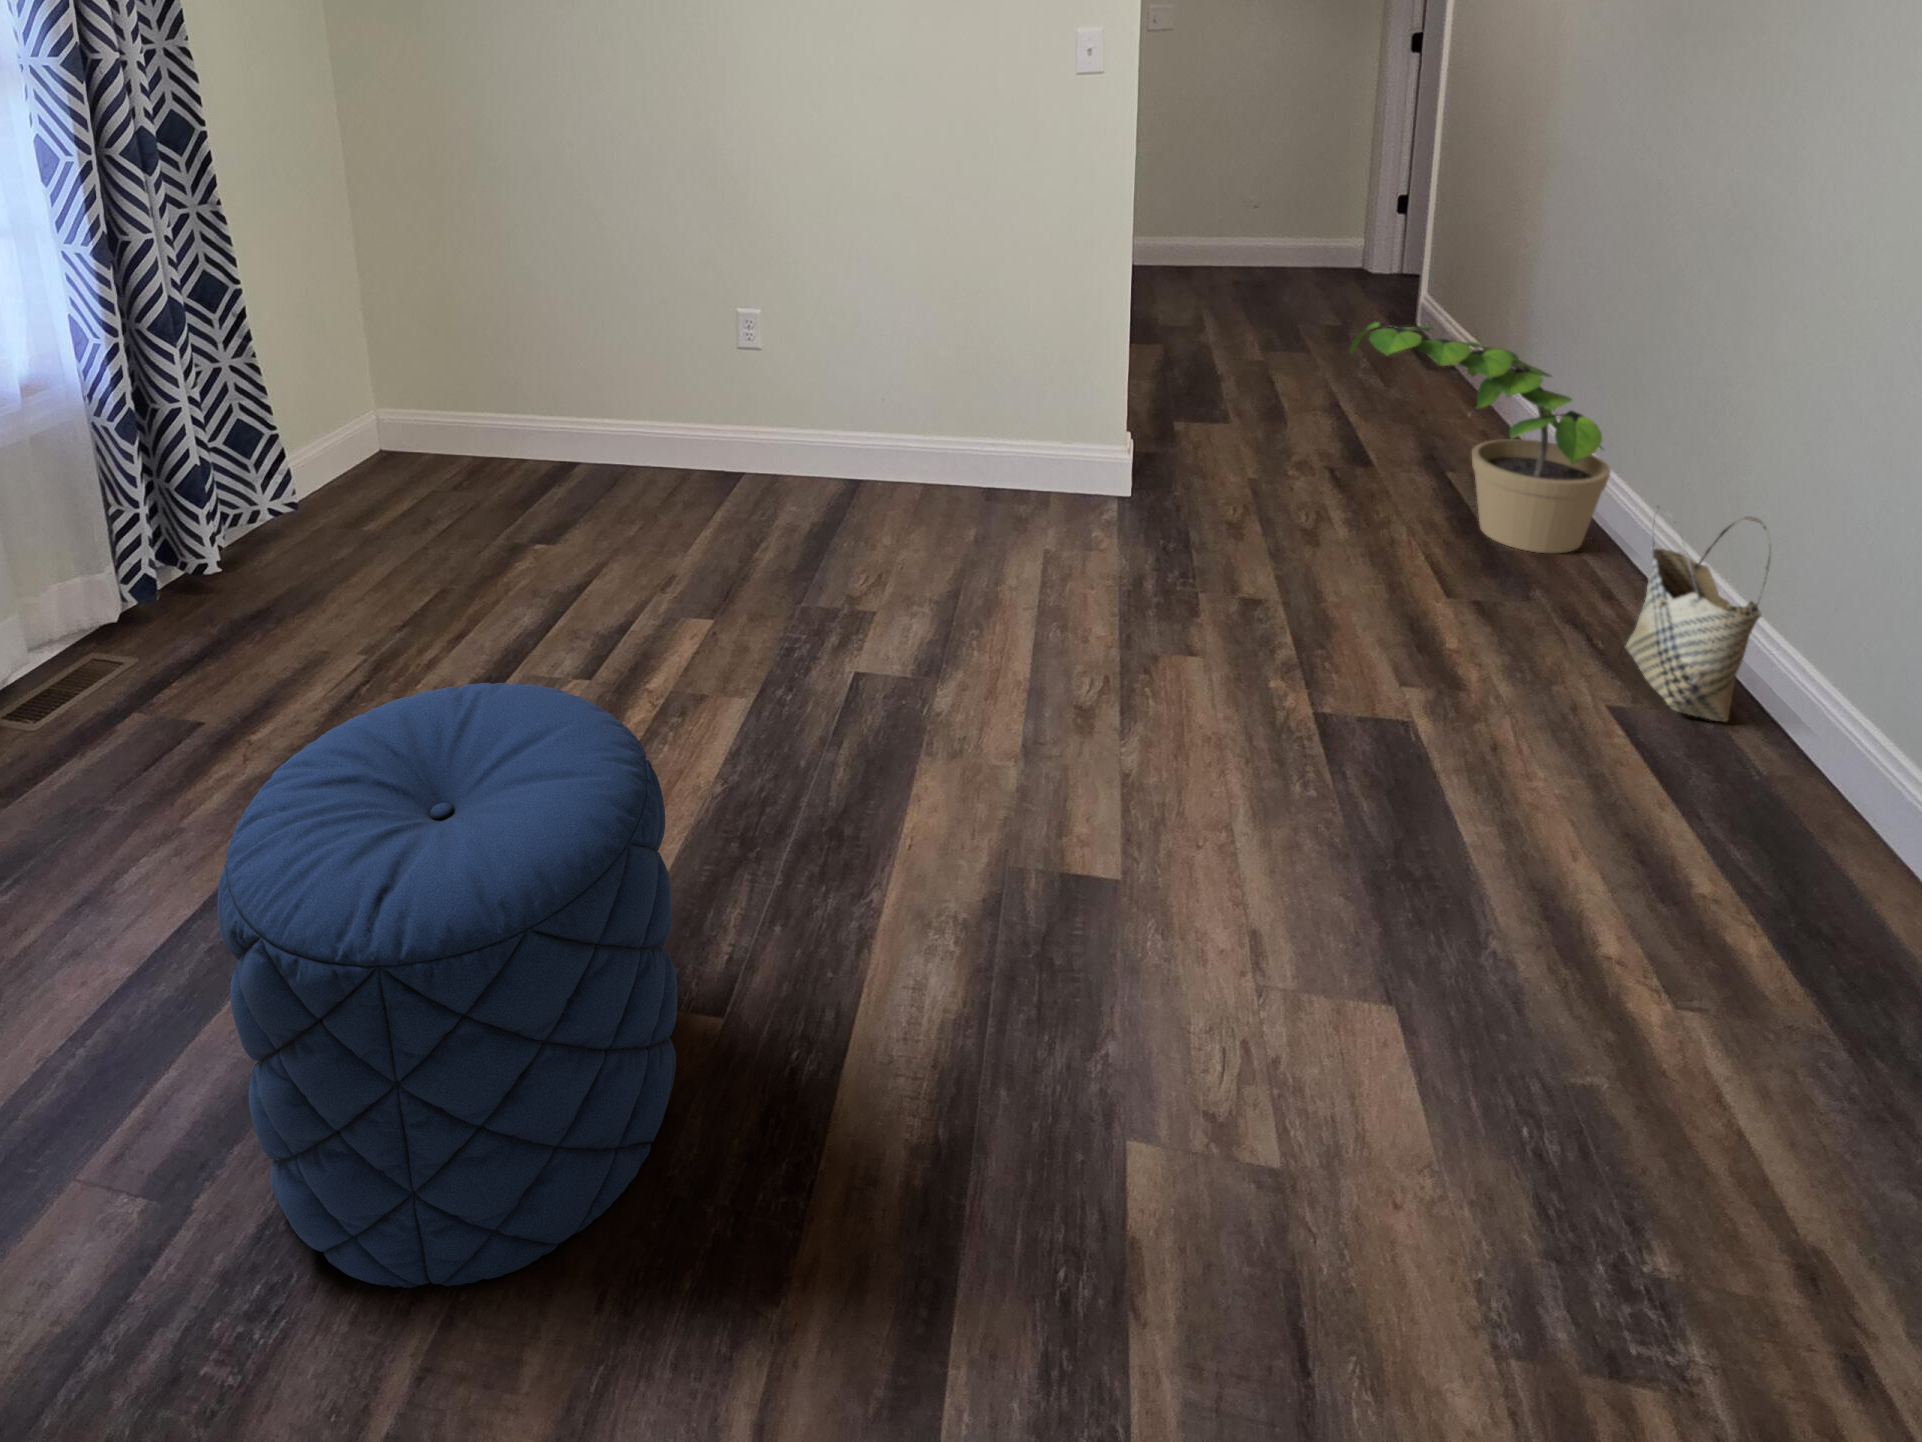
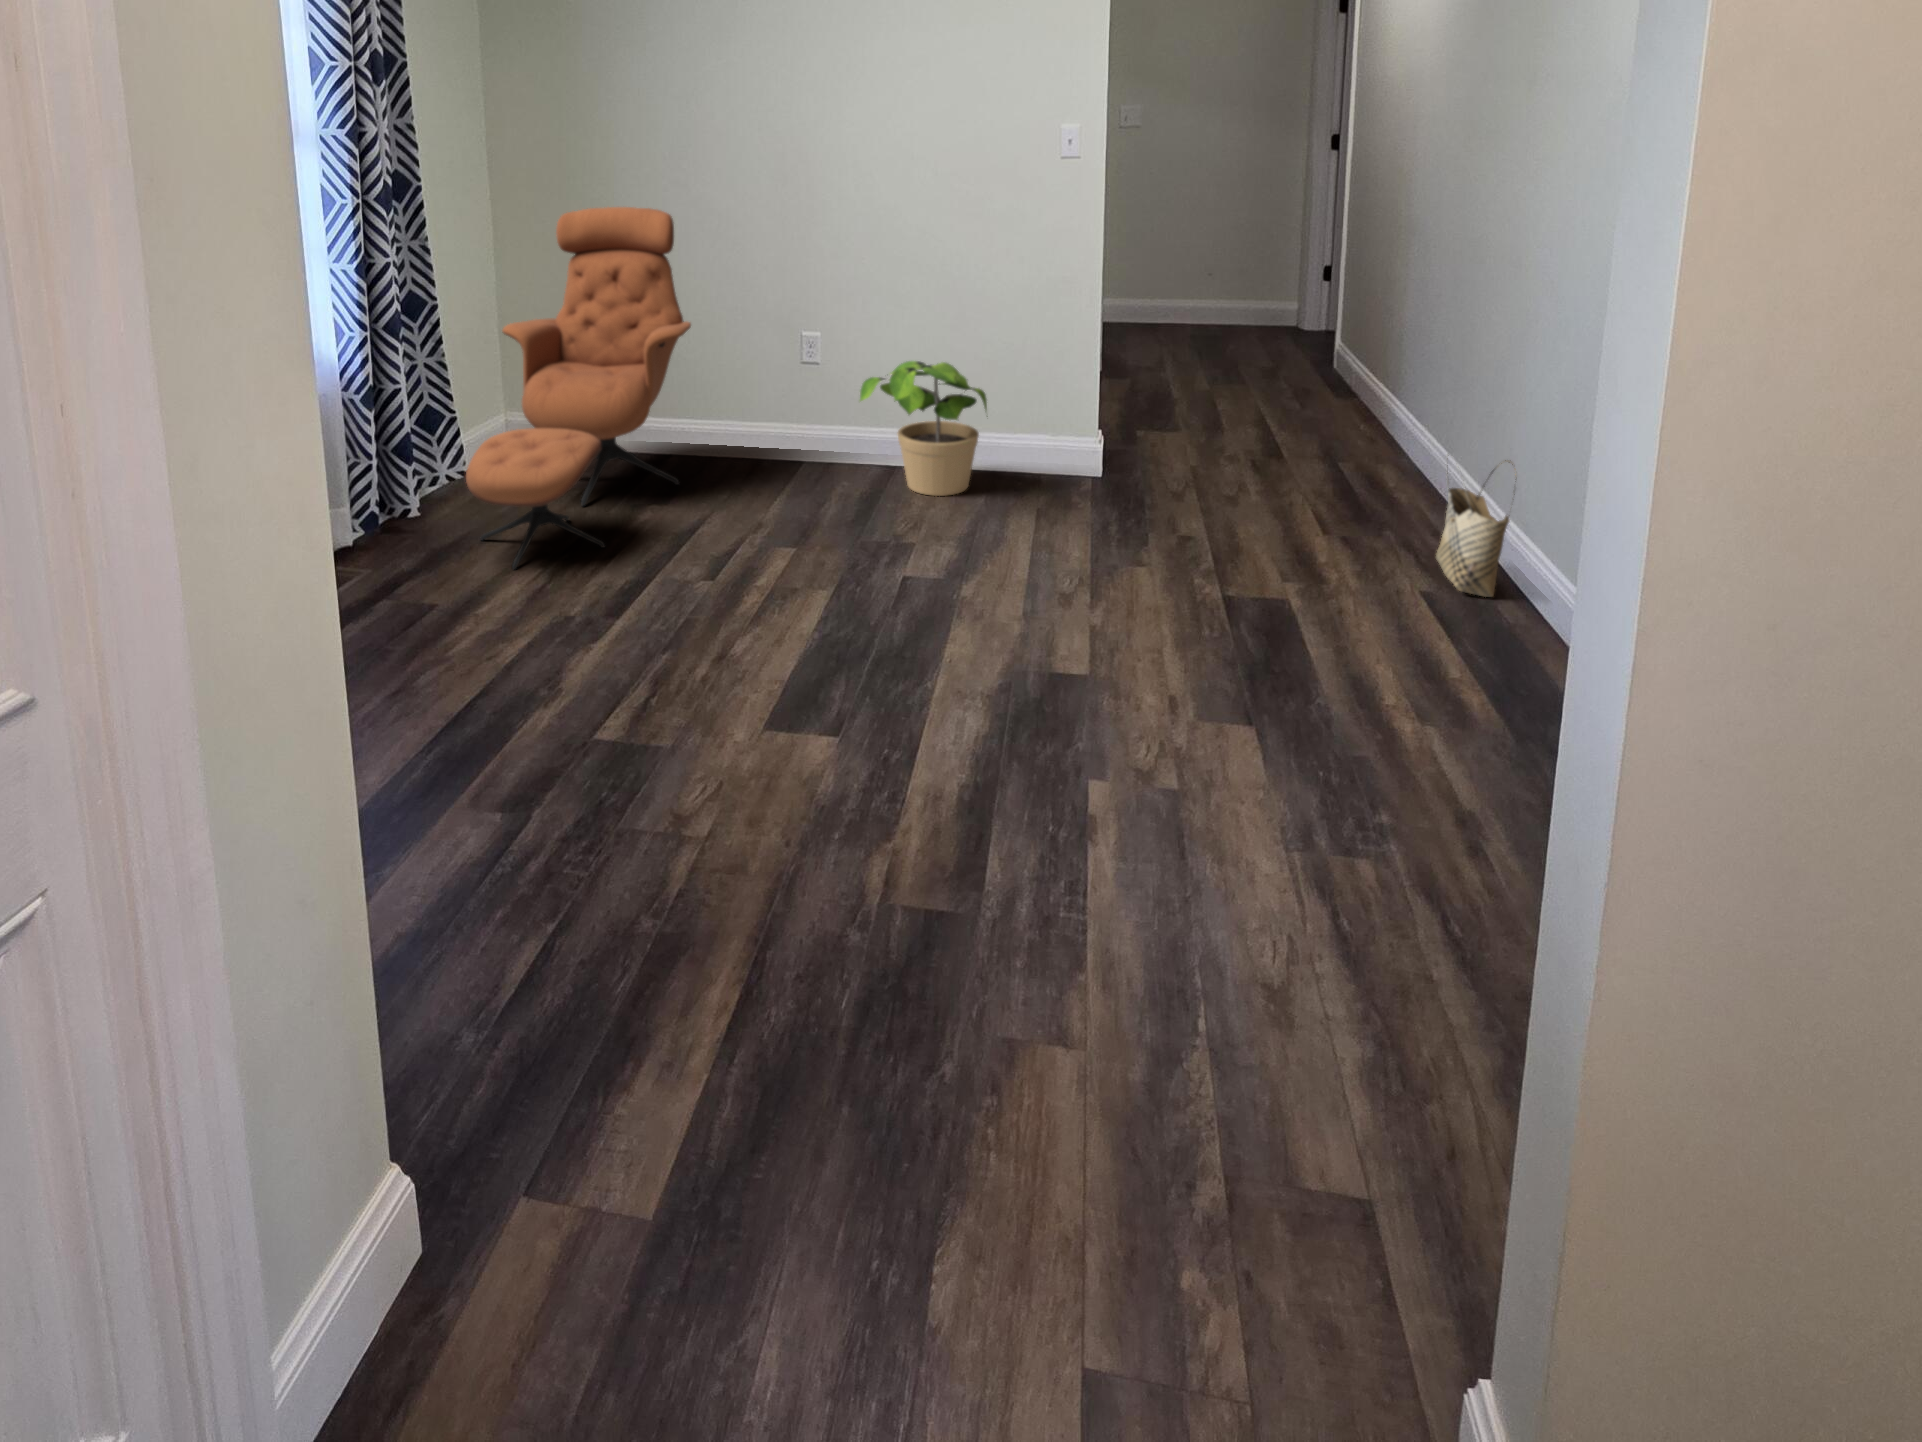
lounge chair: none [258,151,586,660] -> present [466,207,691,570]
potted plant: present [1350,322,1610,554] -> present [860,361,987,496]
pouf: present [218,683,677,1288] -> none [560,523,820,846]

